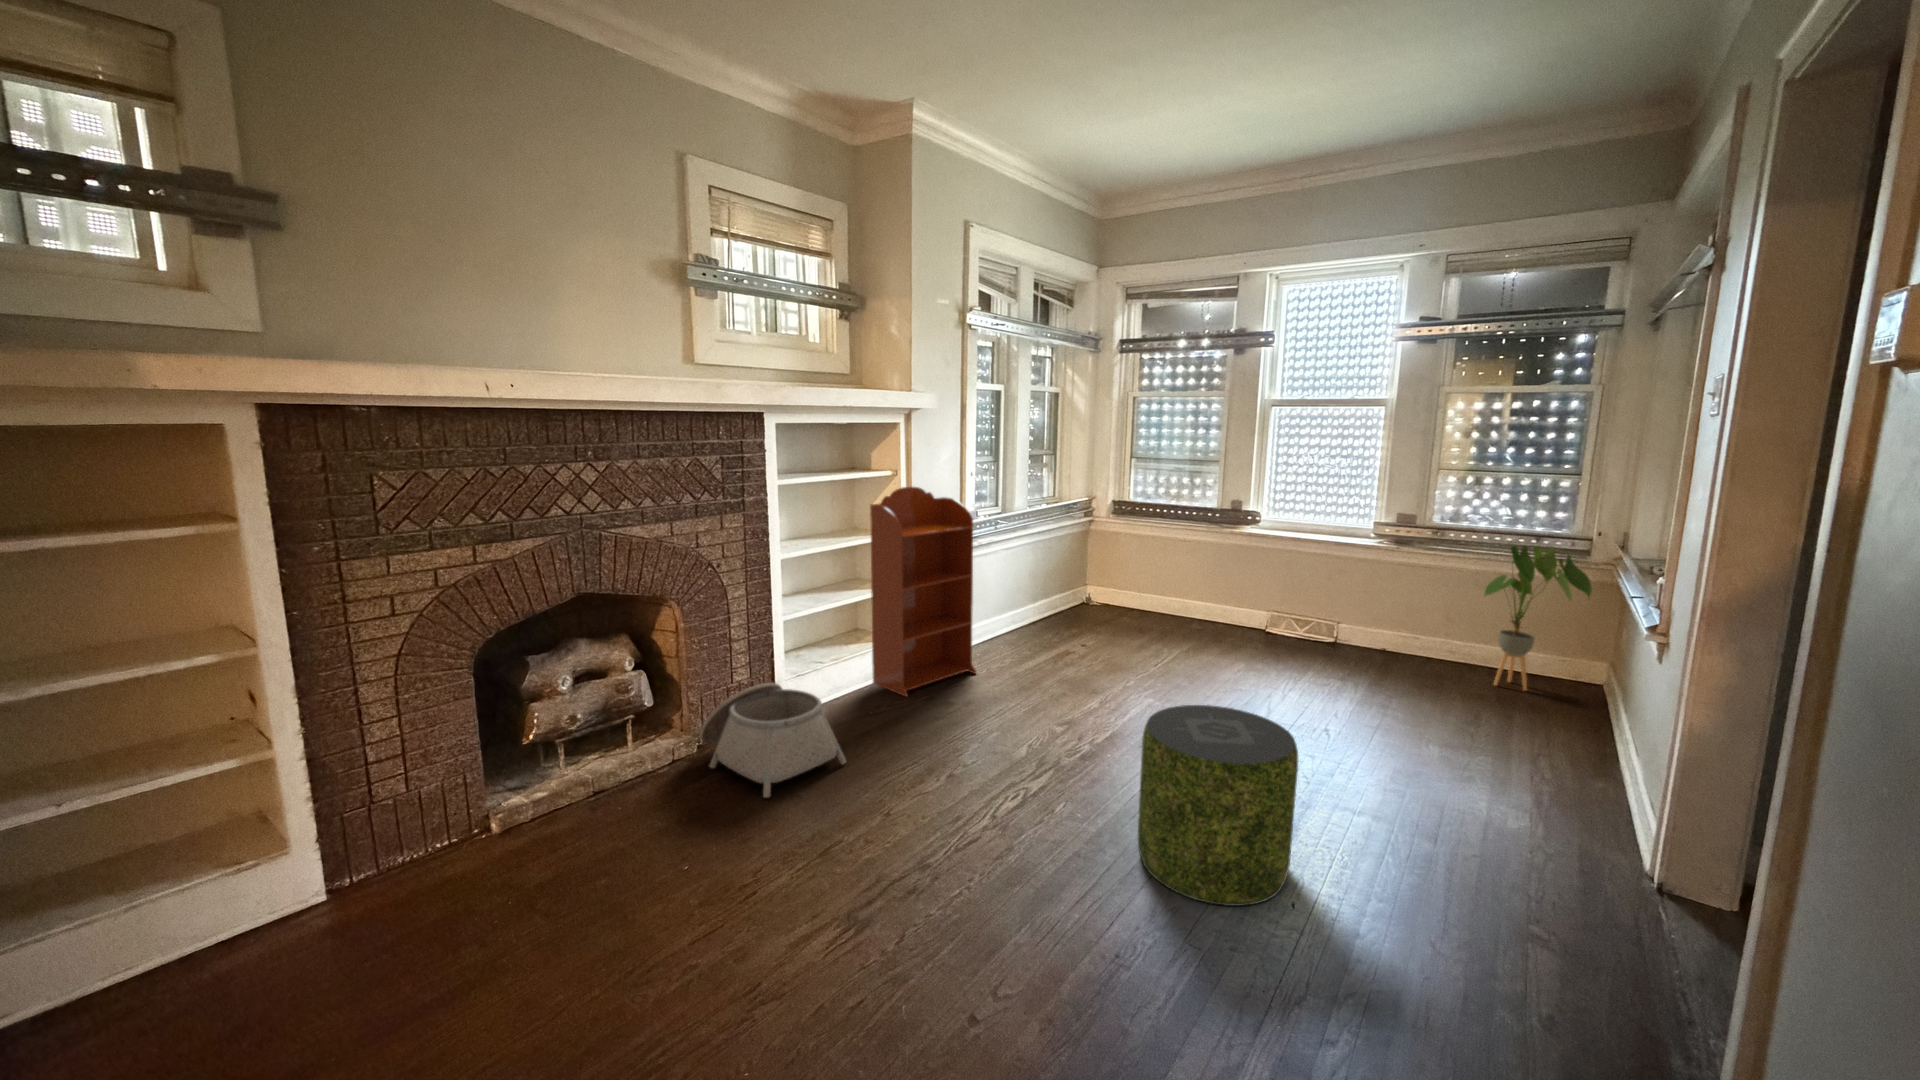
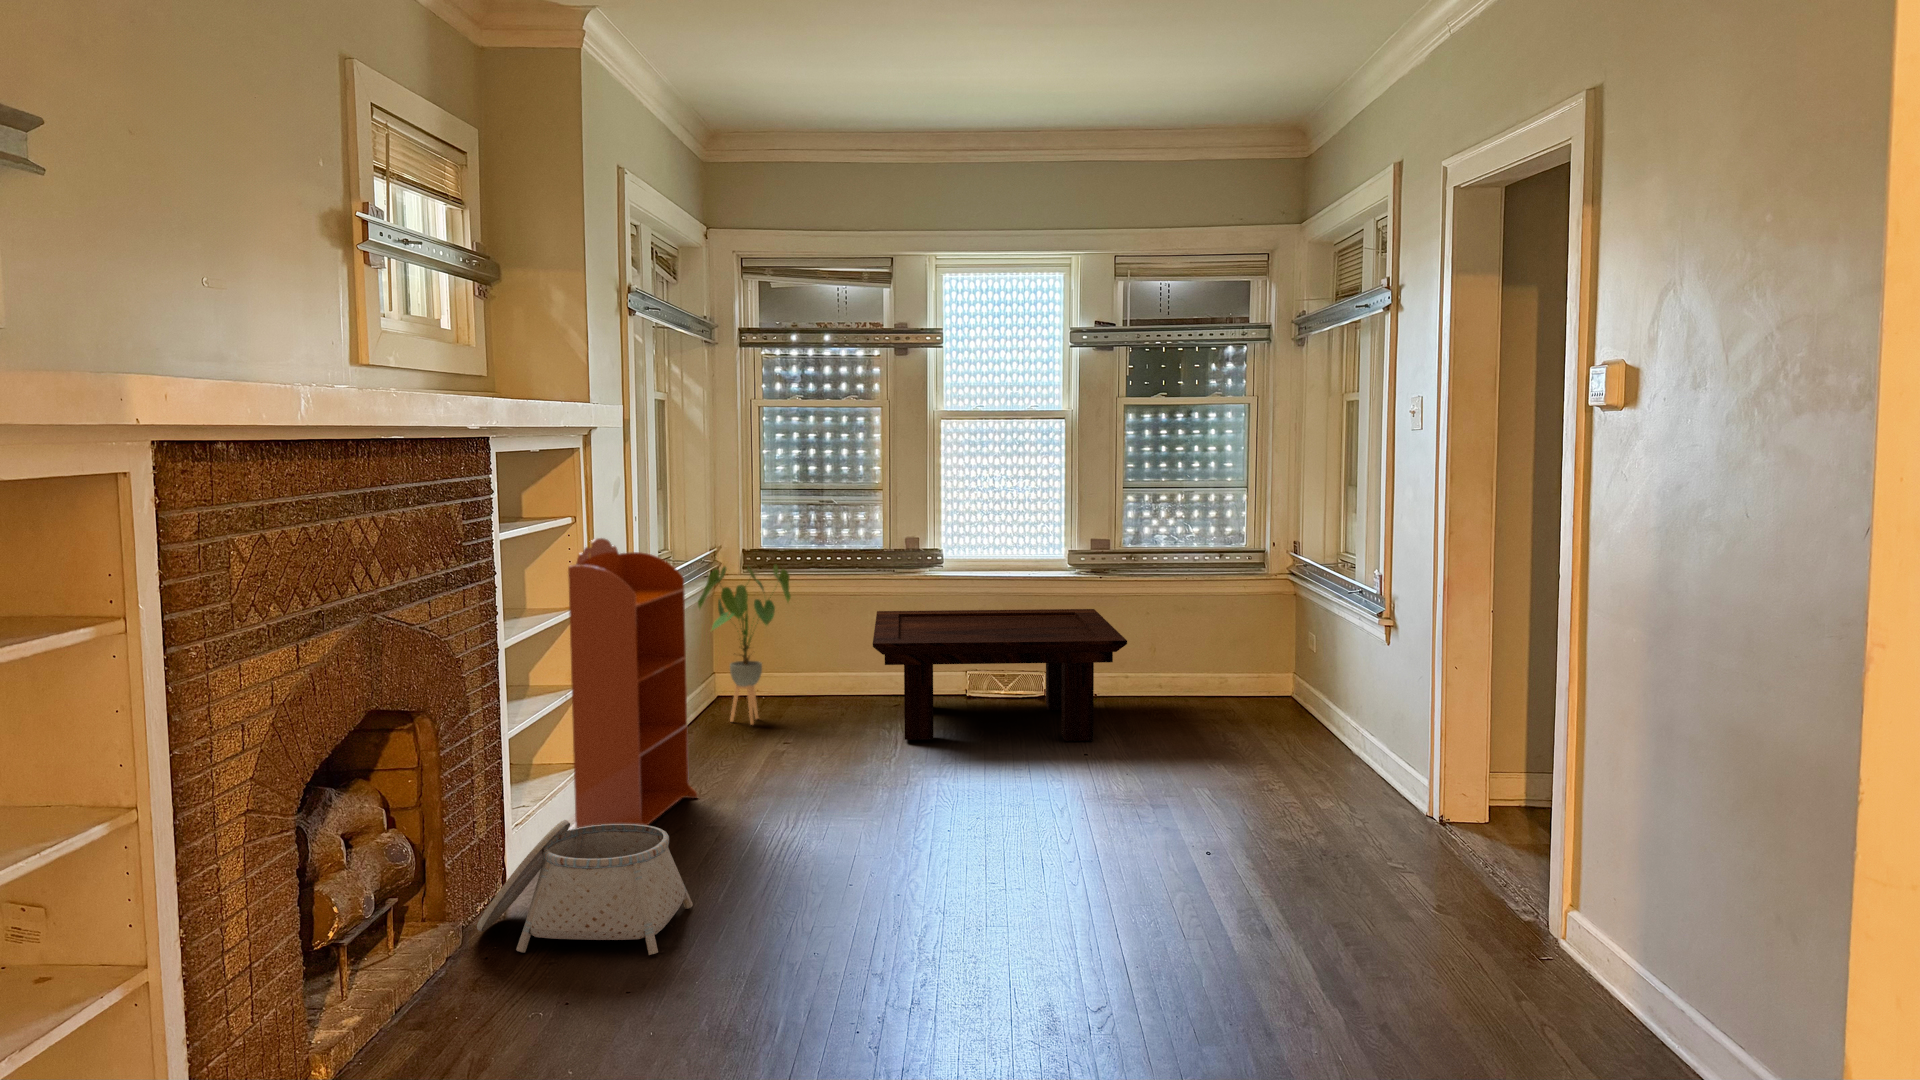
house plant: present [1483,546,1592,691] -> present [698,565,791,724]
coffee table: none [1147,554,1393,692] -> present [873,609,1127,741]
pouf: present [1138,705,1298,906] -> none [1077,728,1225,905]

